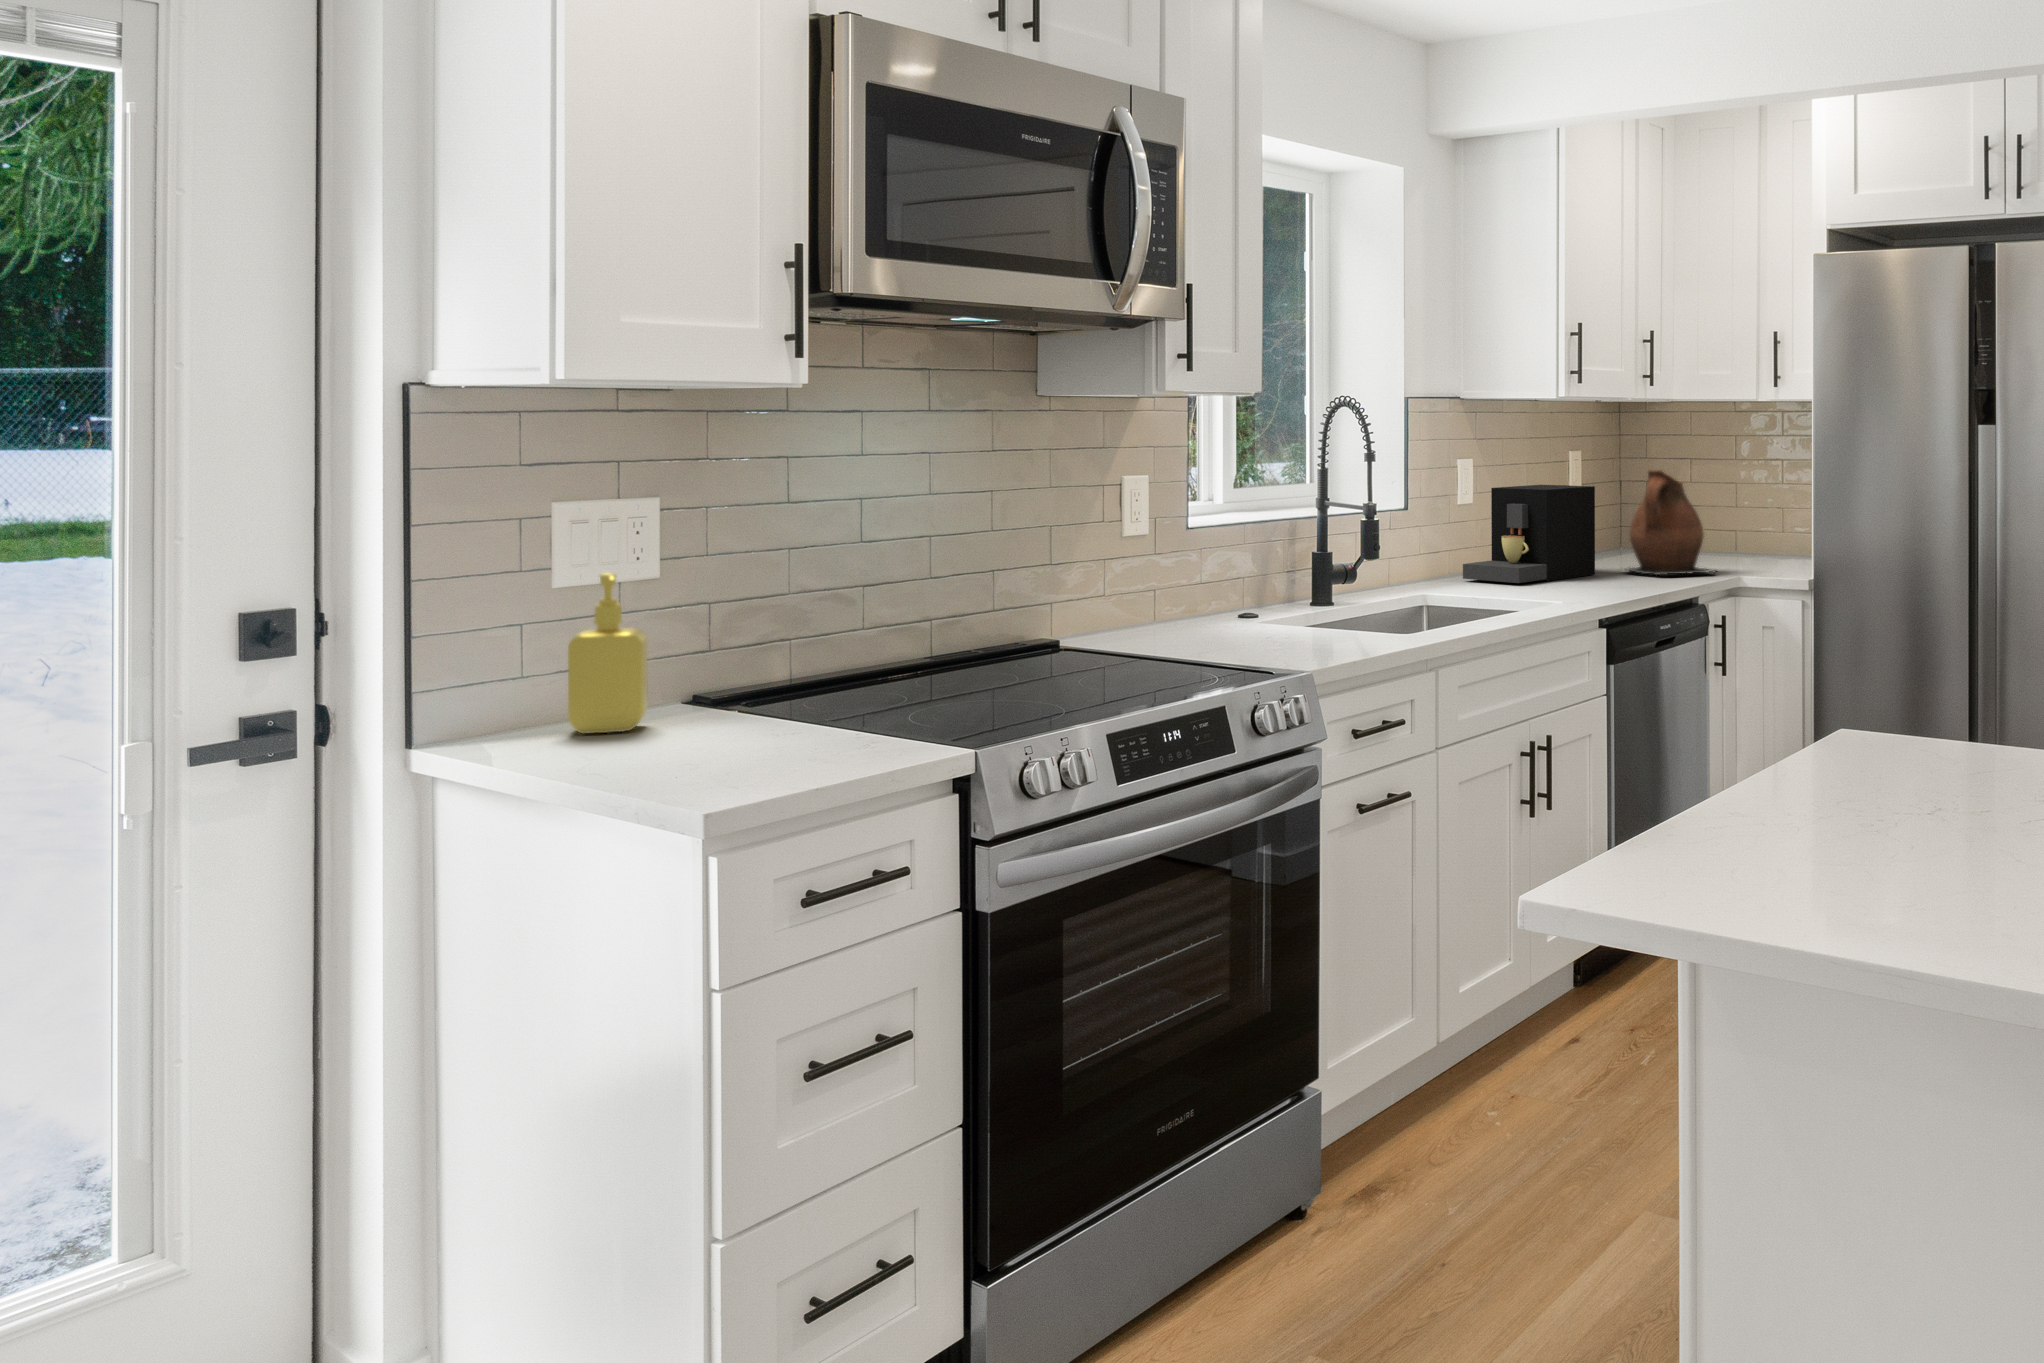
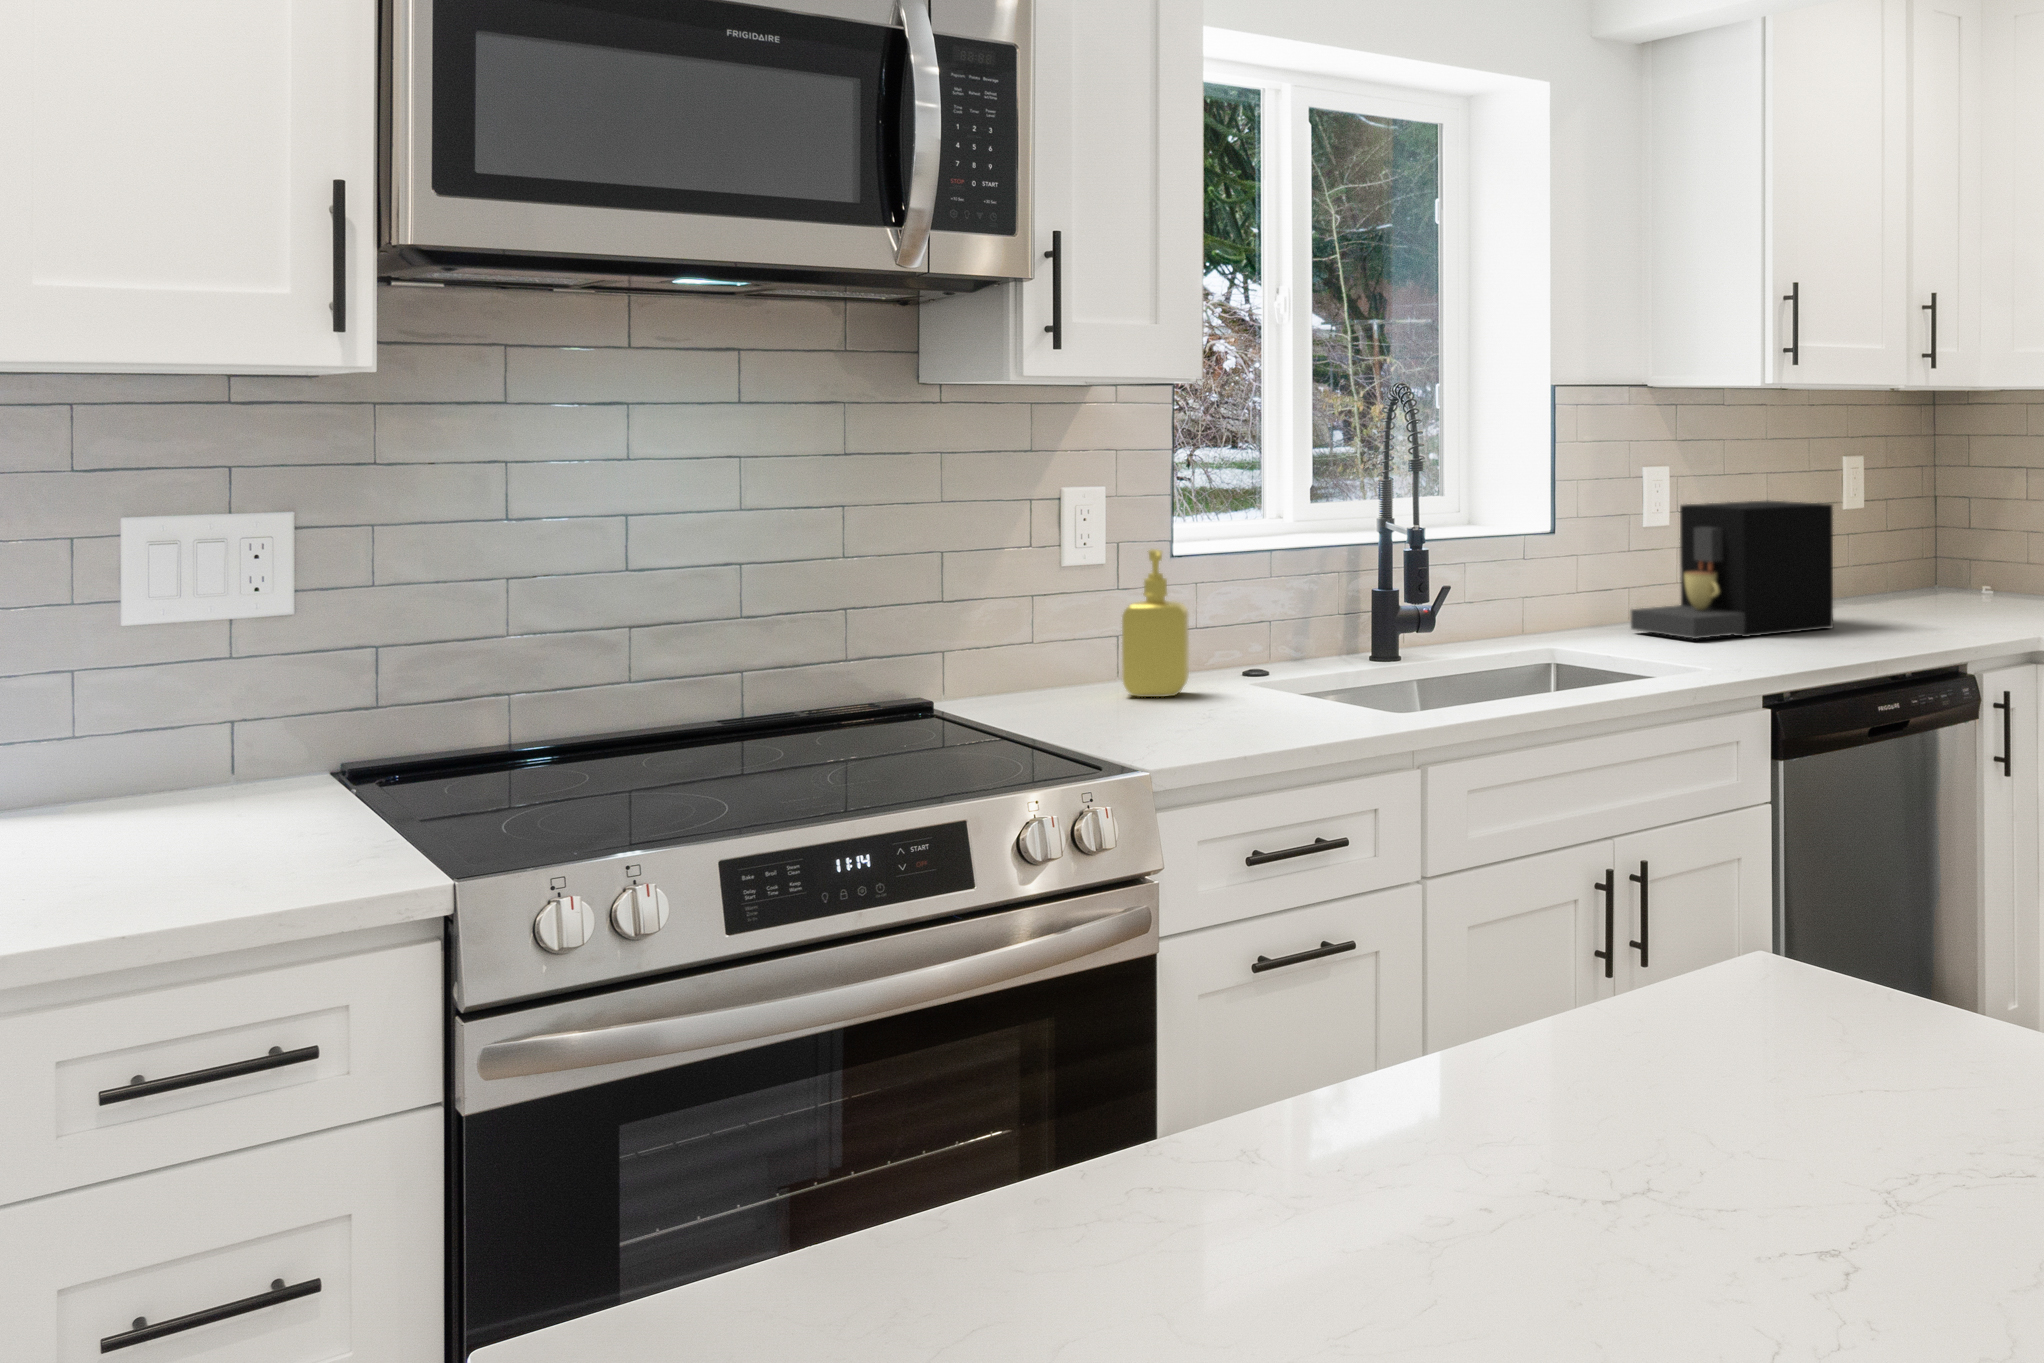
ceramic pitcher: present [1625,470,1715,575] -> none [1872,482,2014,634]
soap dispenser: present [568,573,648,733] -> present [1122,549,1189,697]

